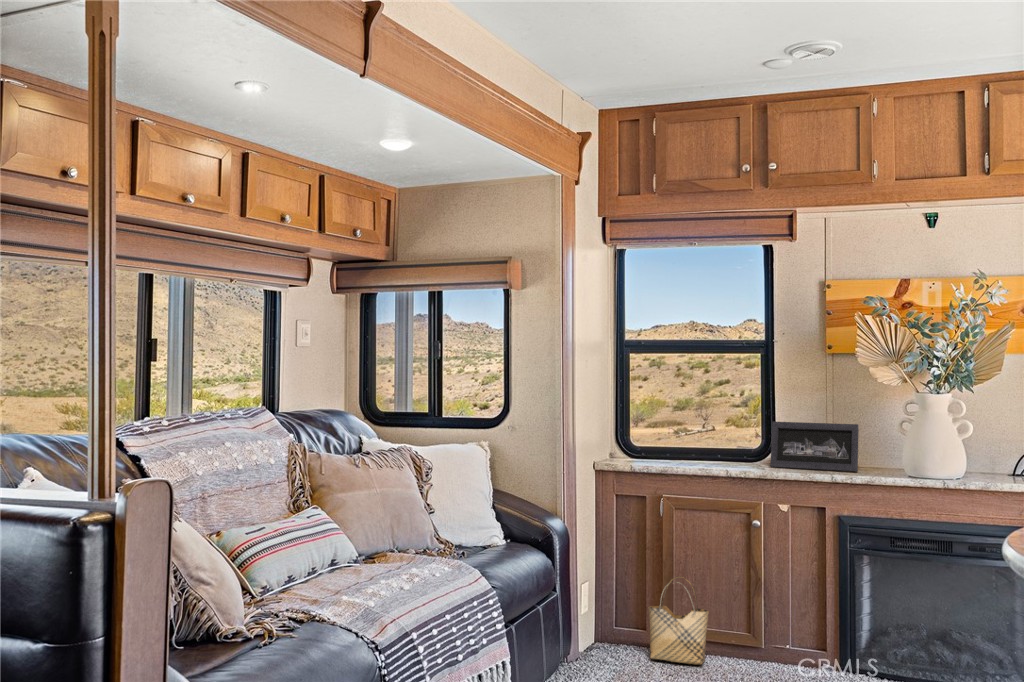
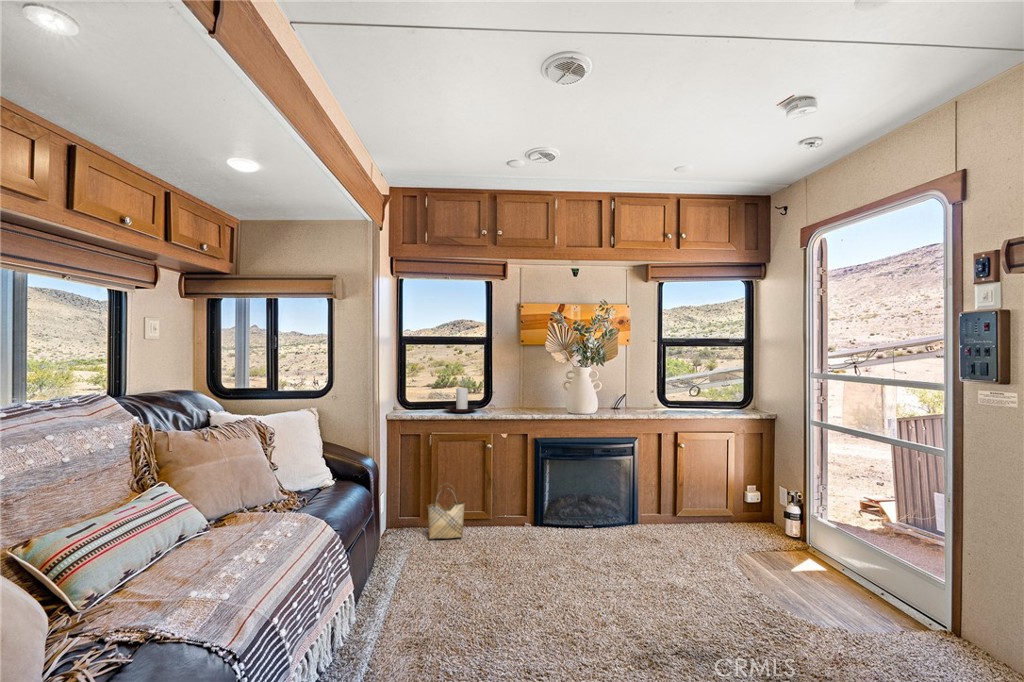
picture frame: present [770,422,859,472] -> none [497,384,544,411]
candle holder: none [682,423,739,466] -> present [445,388,478,413]

